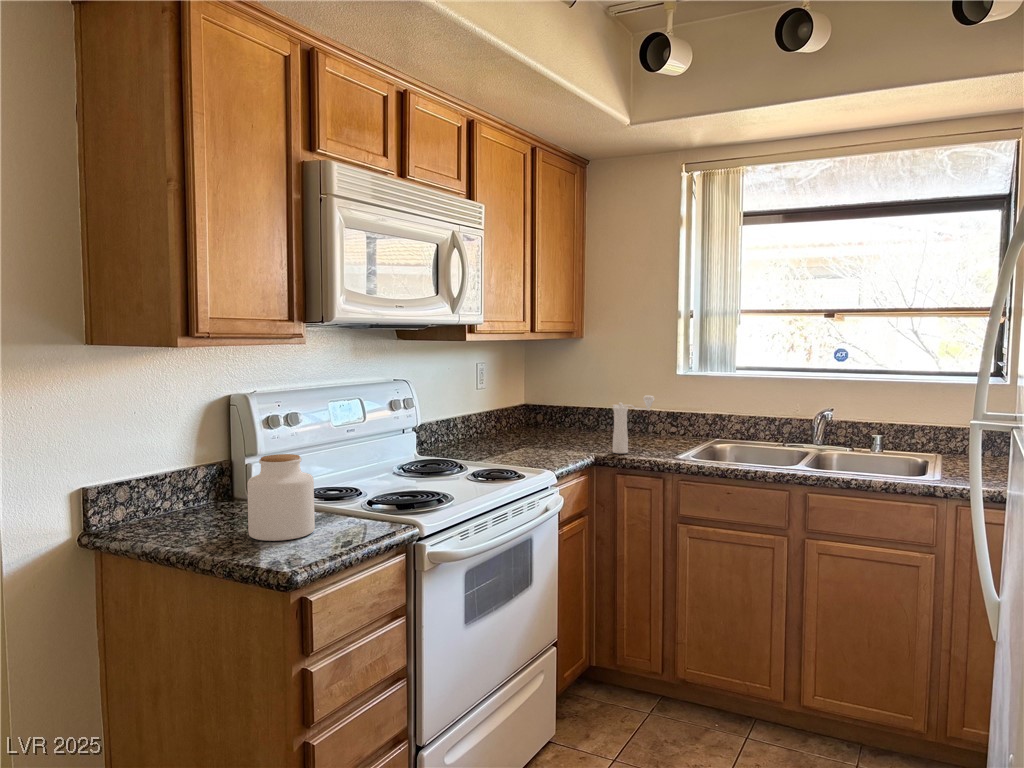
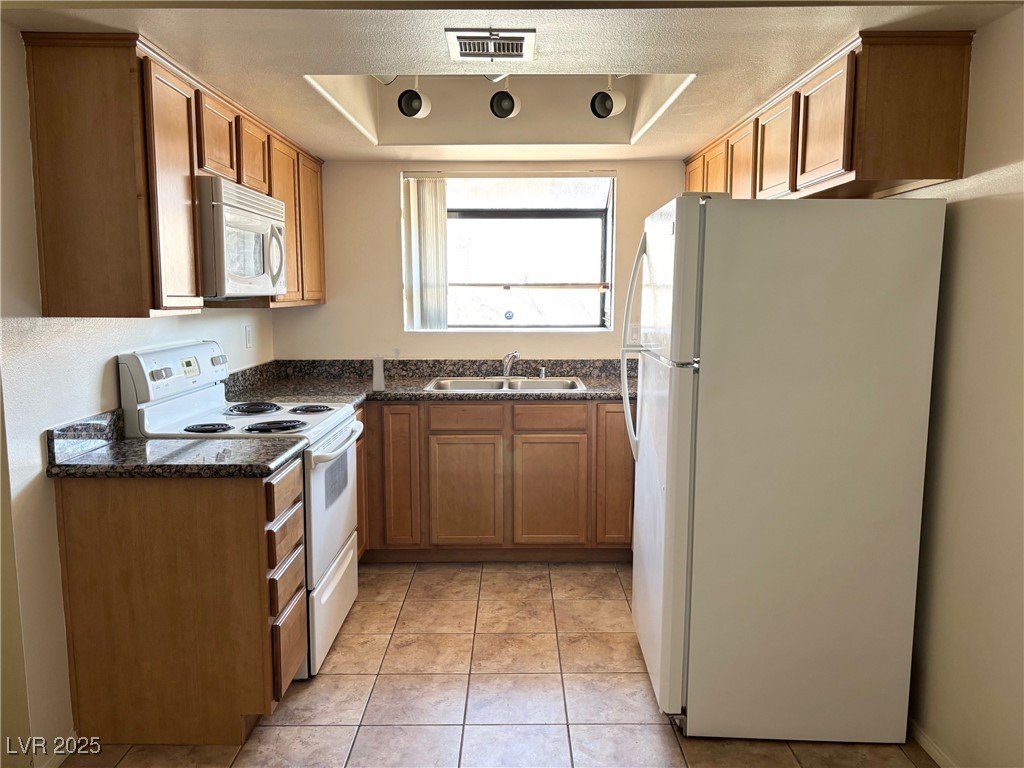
jar: present [247,454,315,541] -> none [195,393,245,453]

